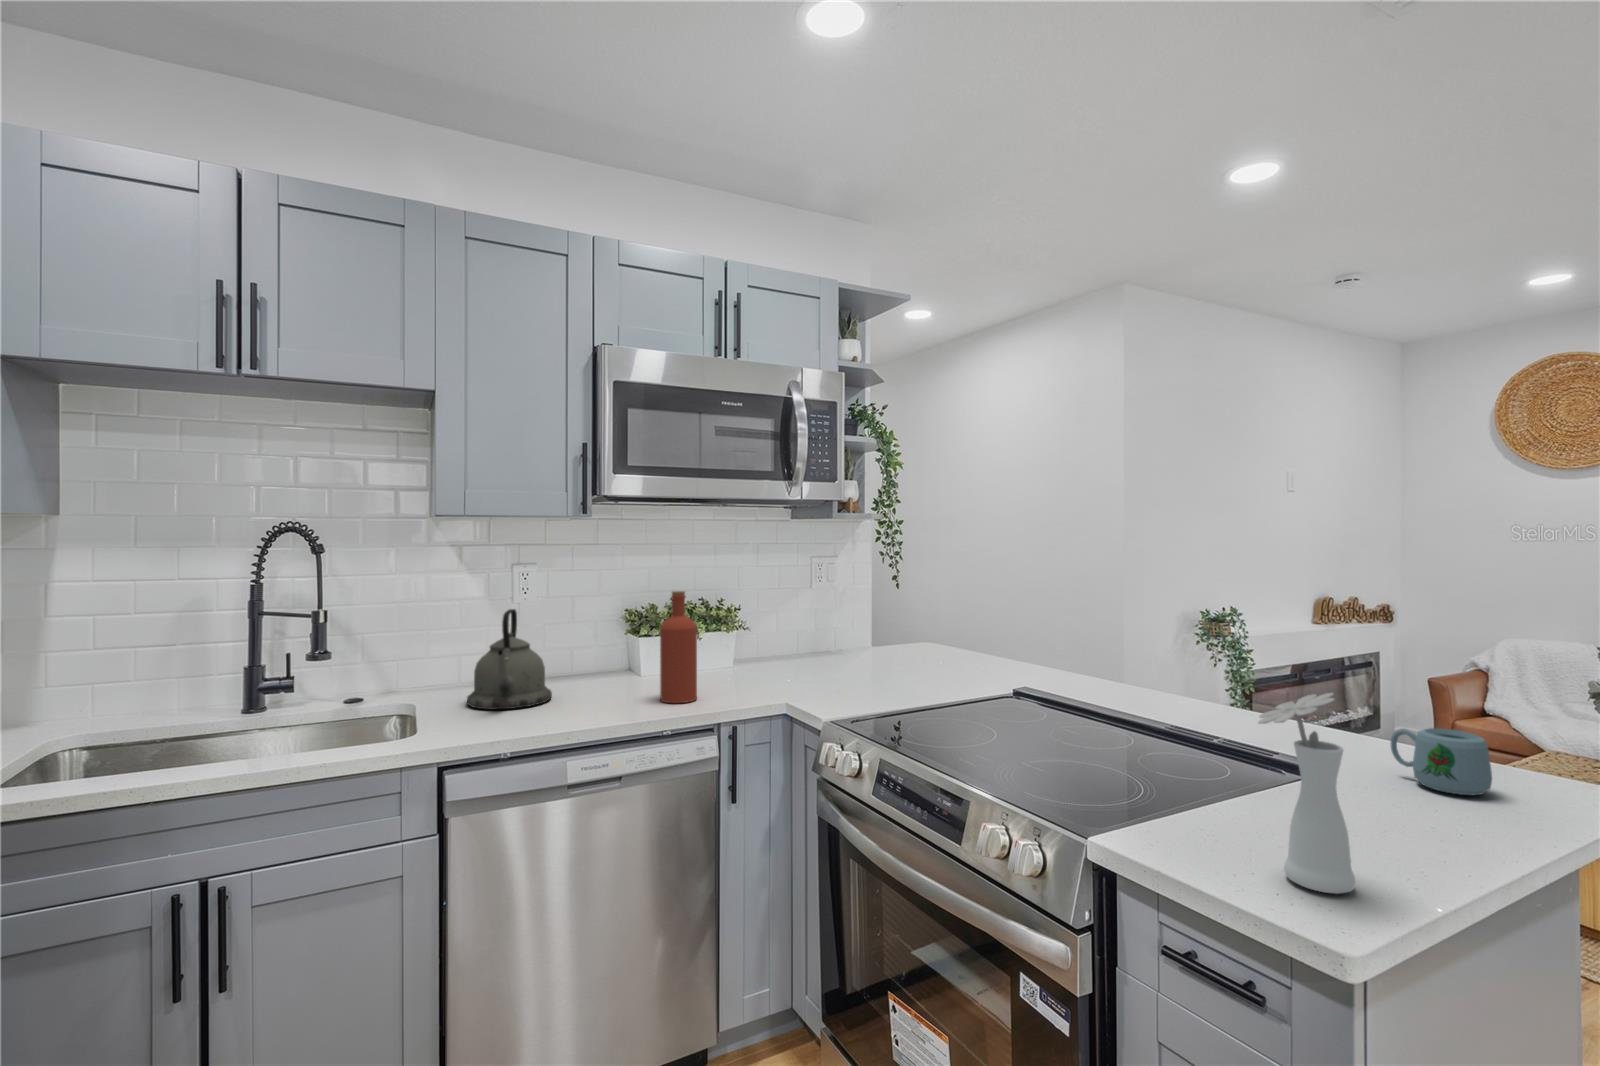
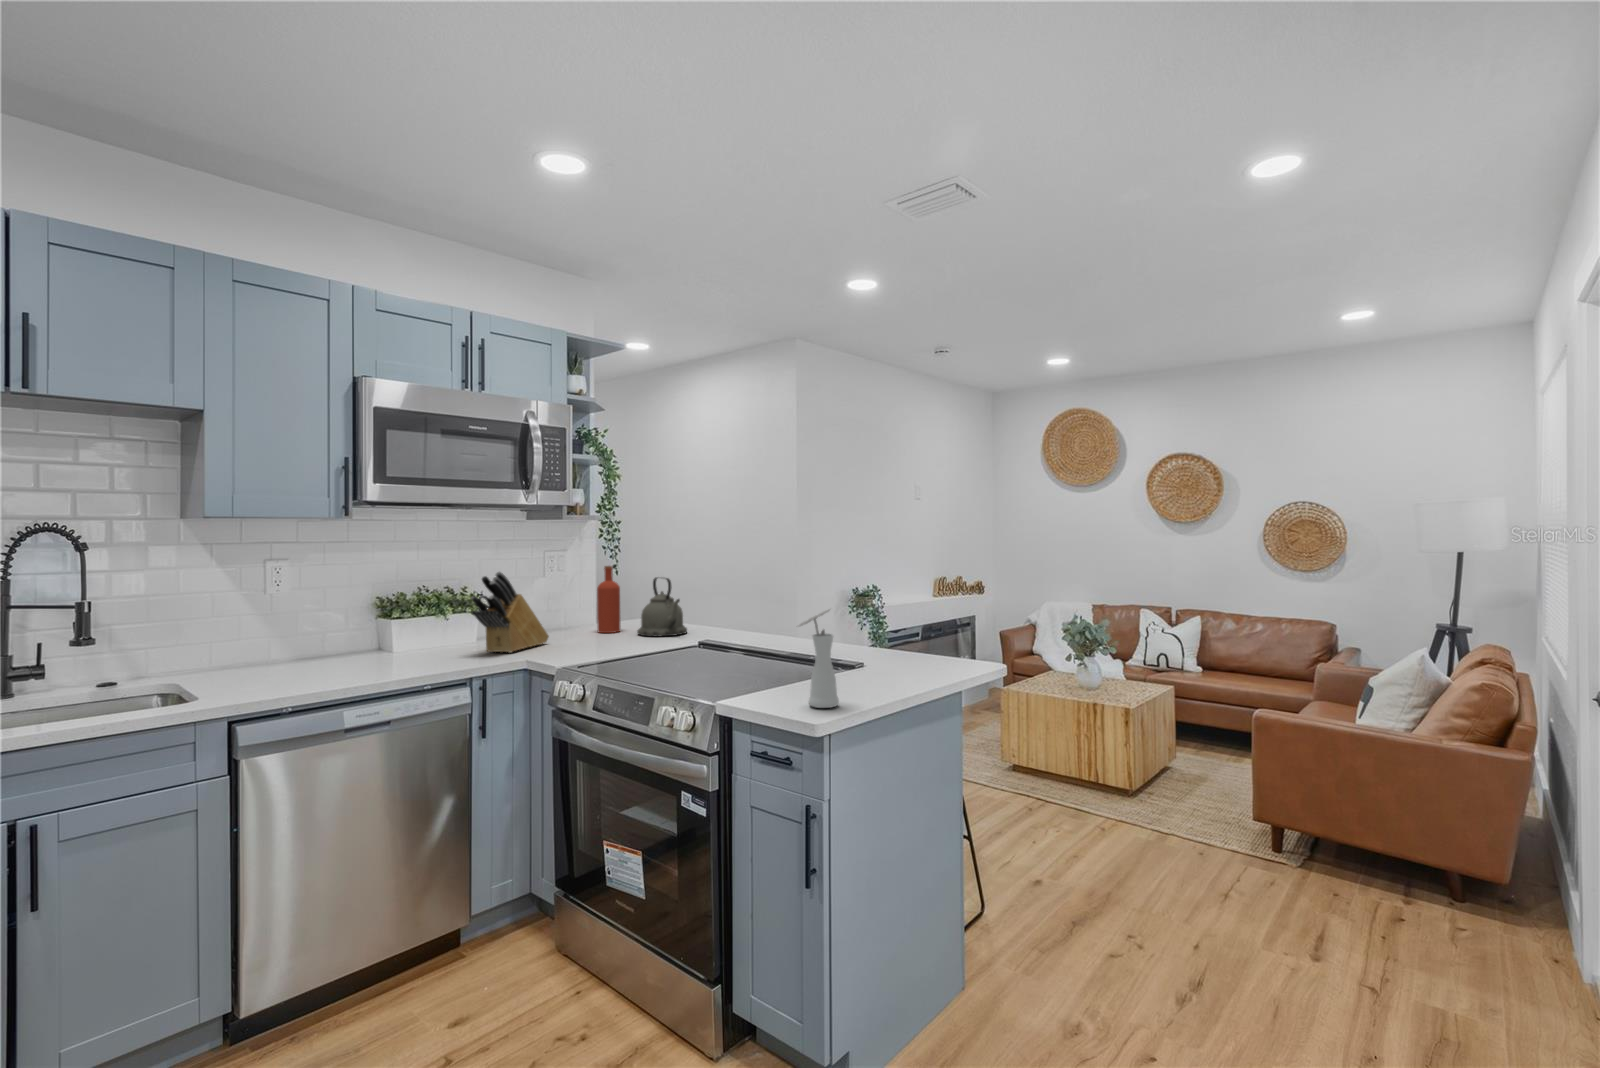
knife block: none [721,585,815,690] -> present [471,572,549,653]
bottle: present [660,591,697,703] -> present [597,566,621,633]
kettle: present [467,609,552,709] -> present [637,578,687,636]
mug: present [1391,728,1492,795] -> none [897,636,938,670]

